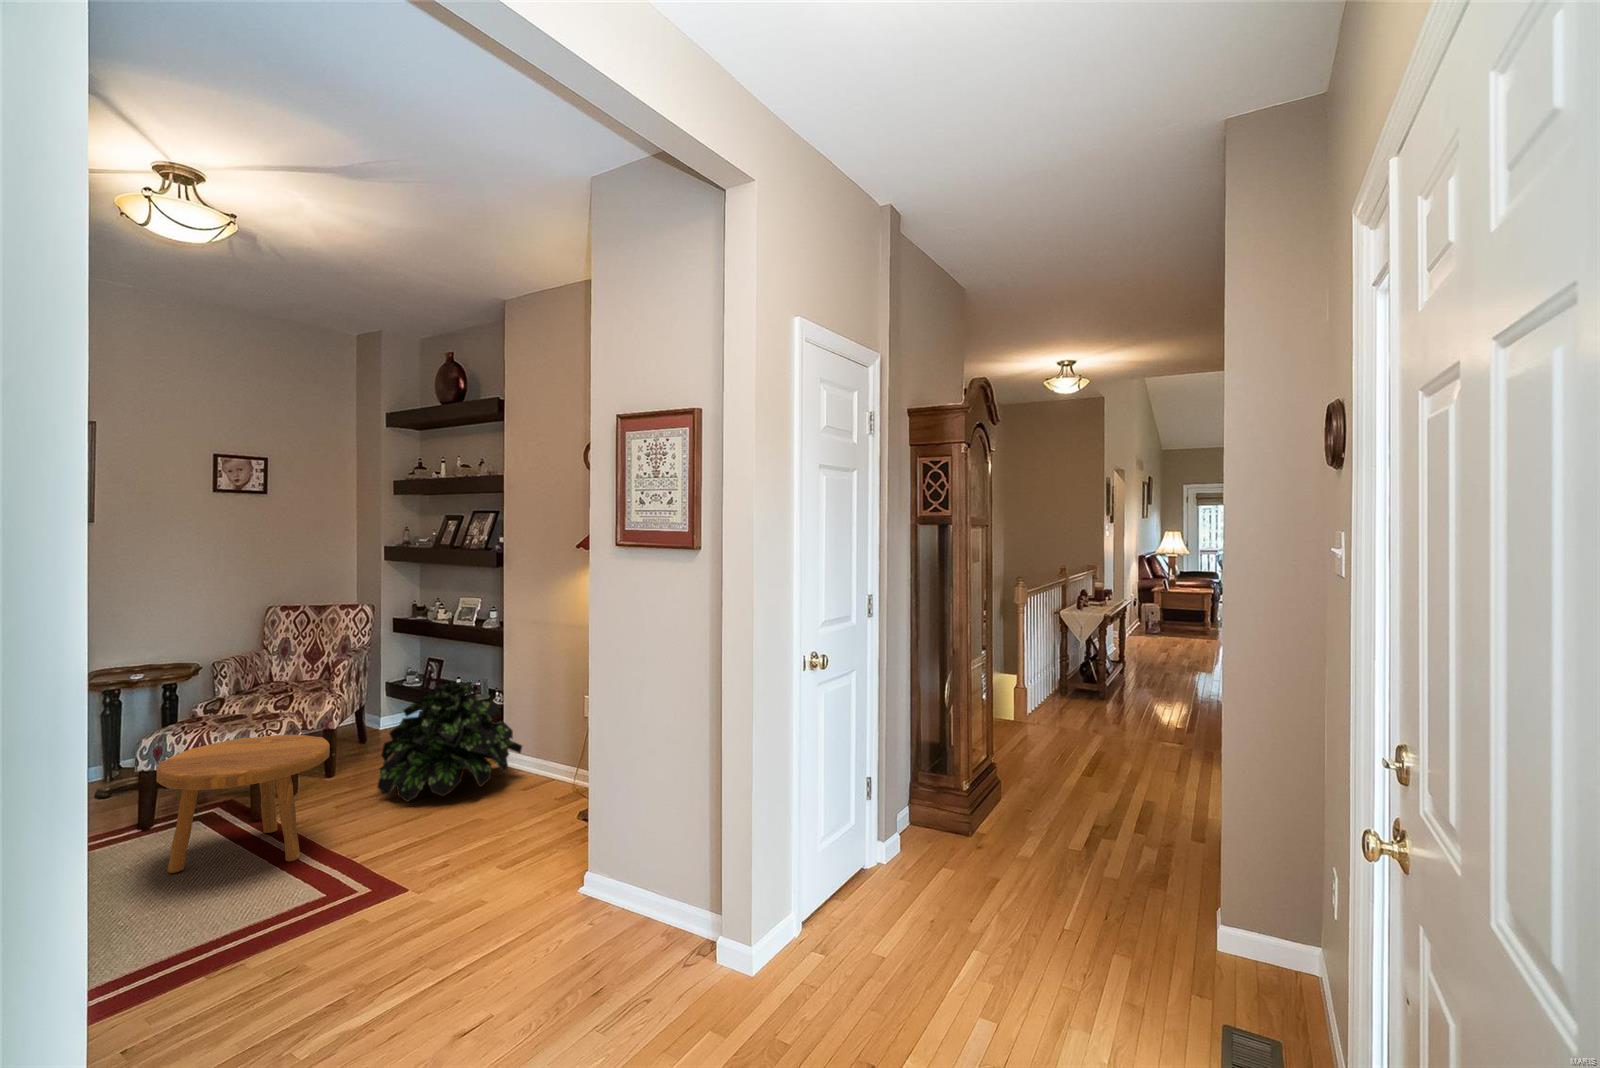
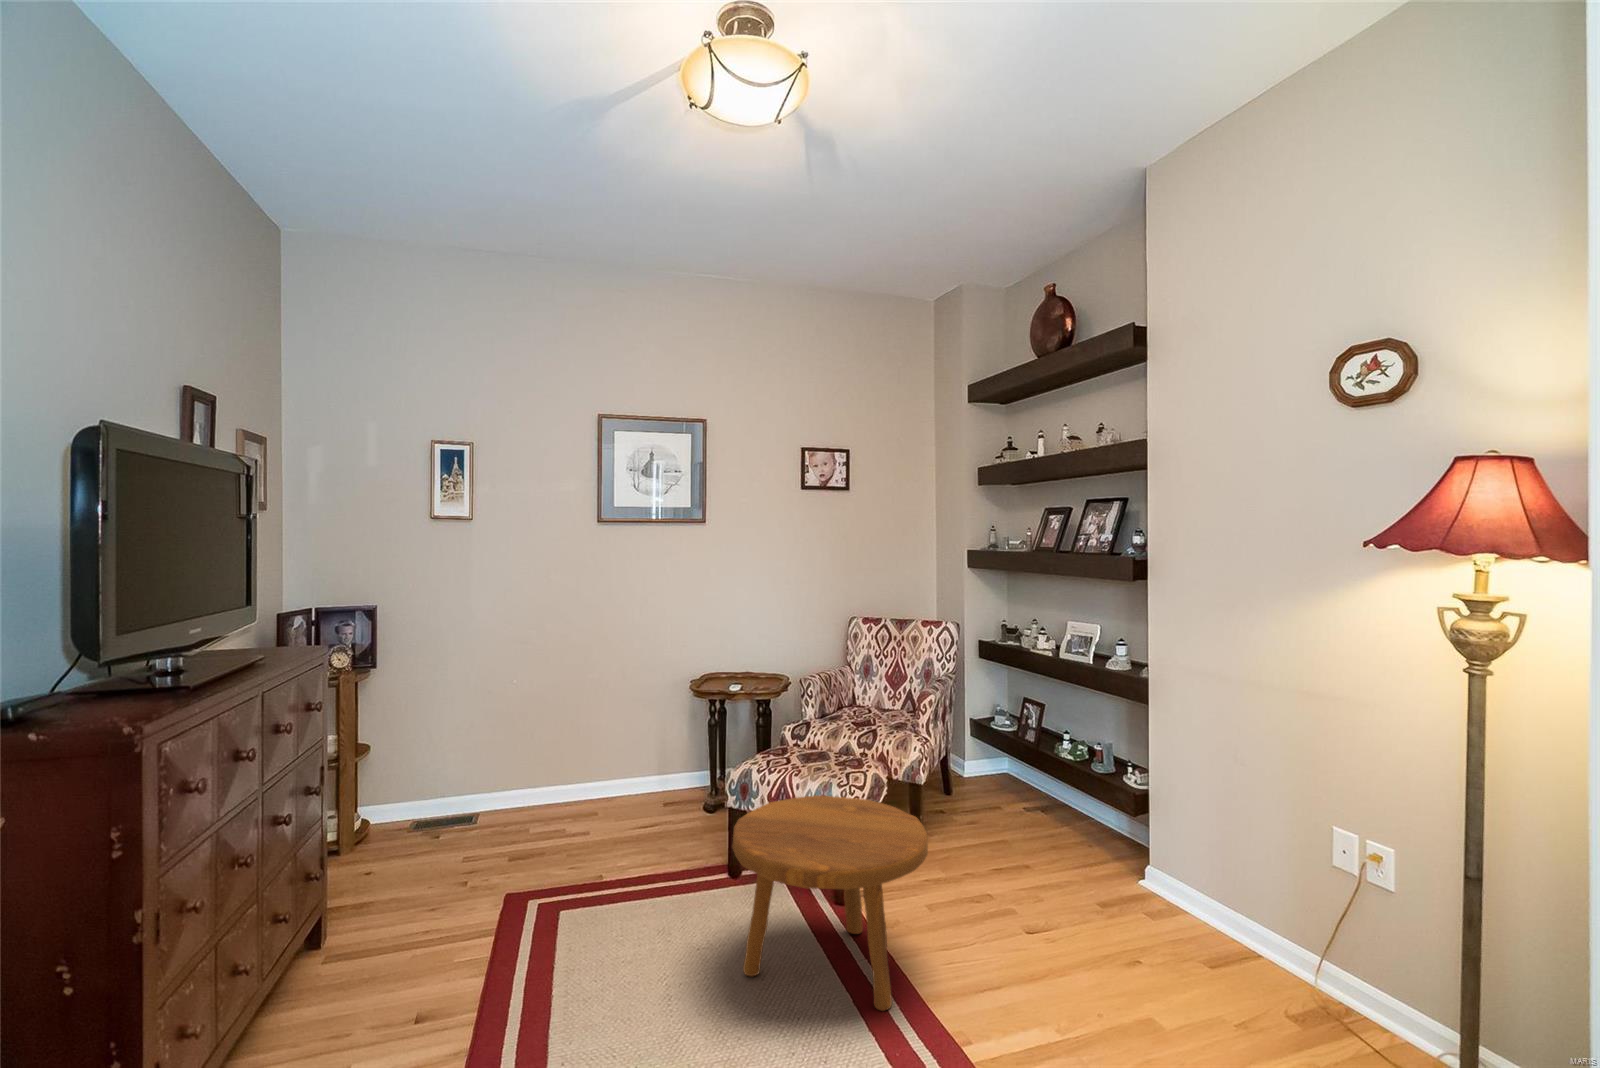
potted plant: present [377,682,522,802] -> none [980,754,1193,941]

